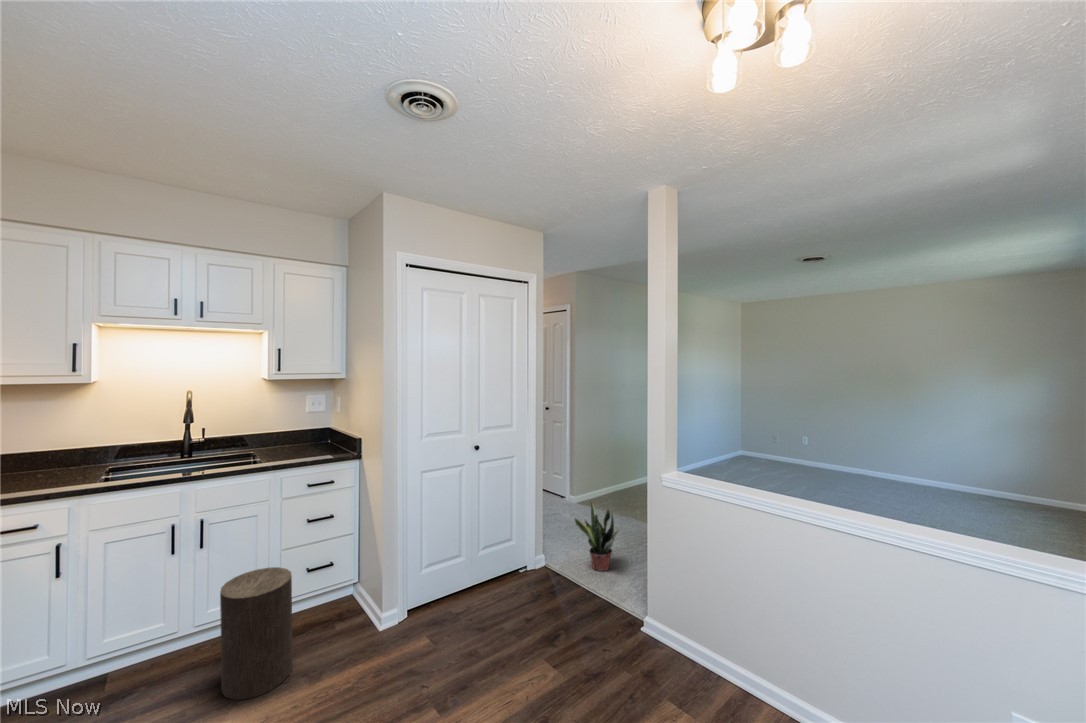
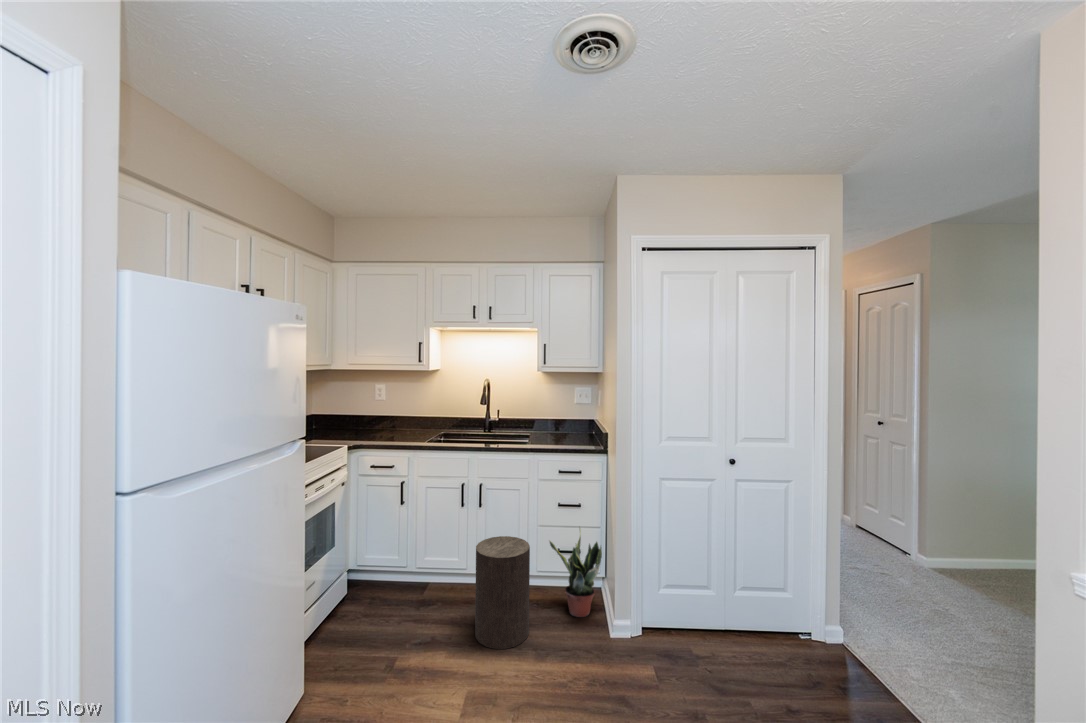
potted plant: present [575,502,622,571] -> present [550,536,602,617]

